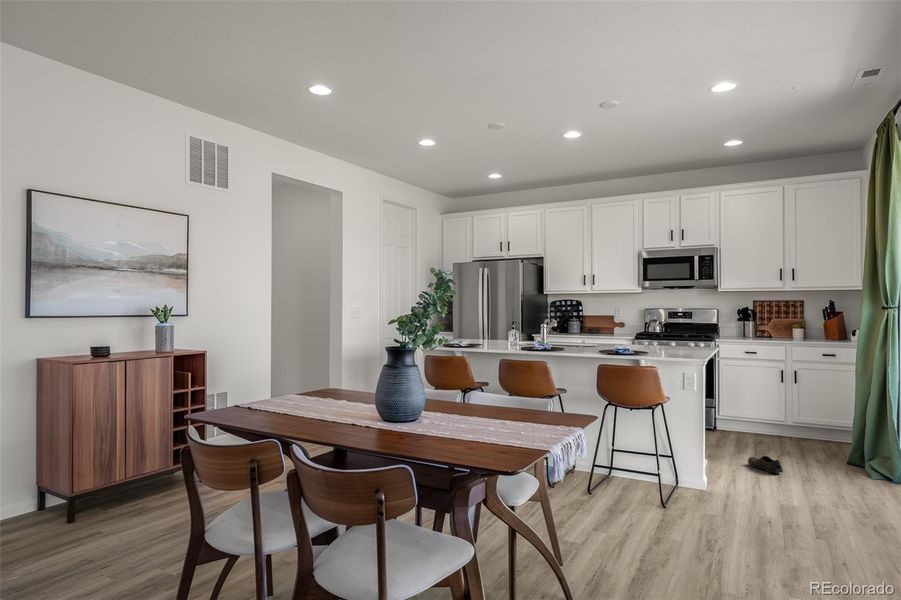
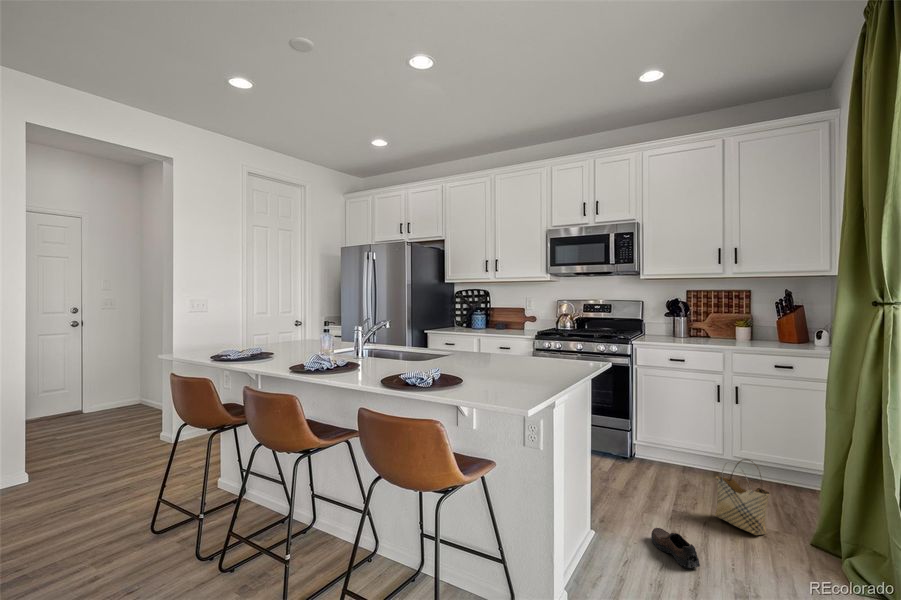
woven basket: none [786,415,823,462] -> present [715,459,770,535]

